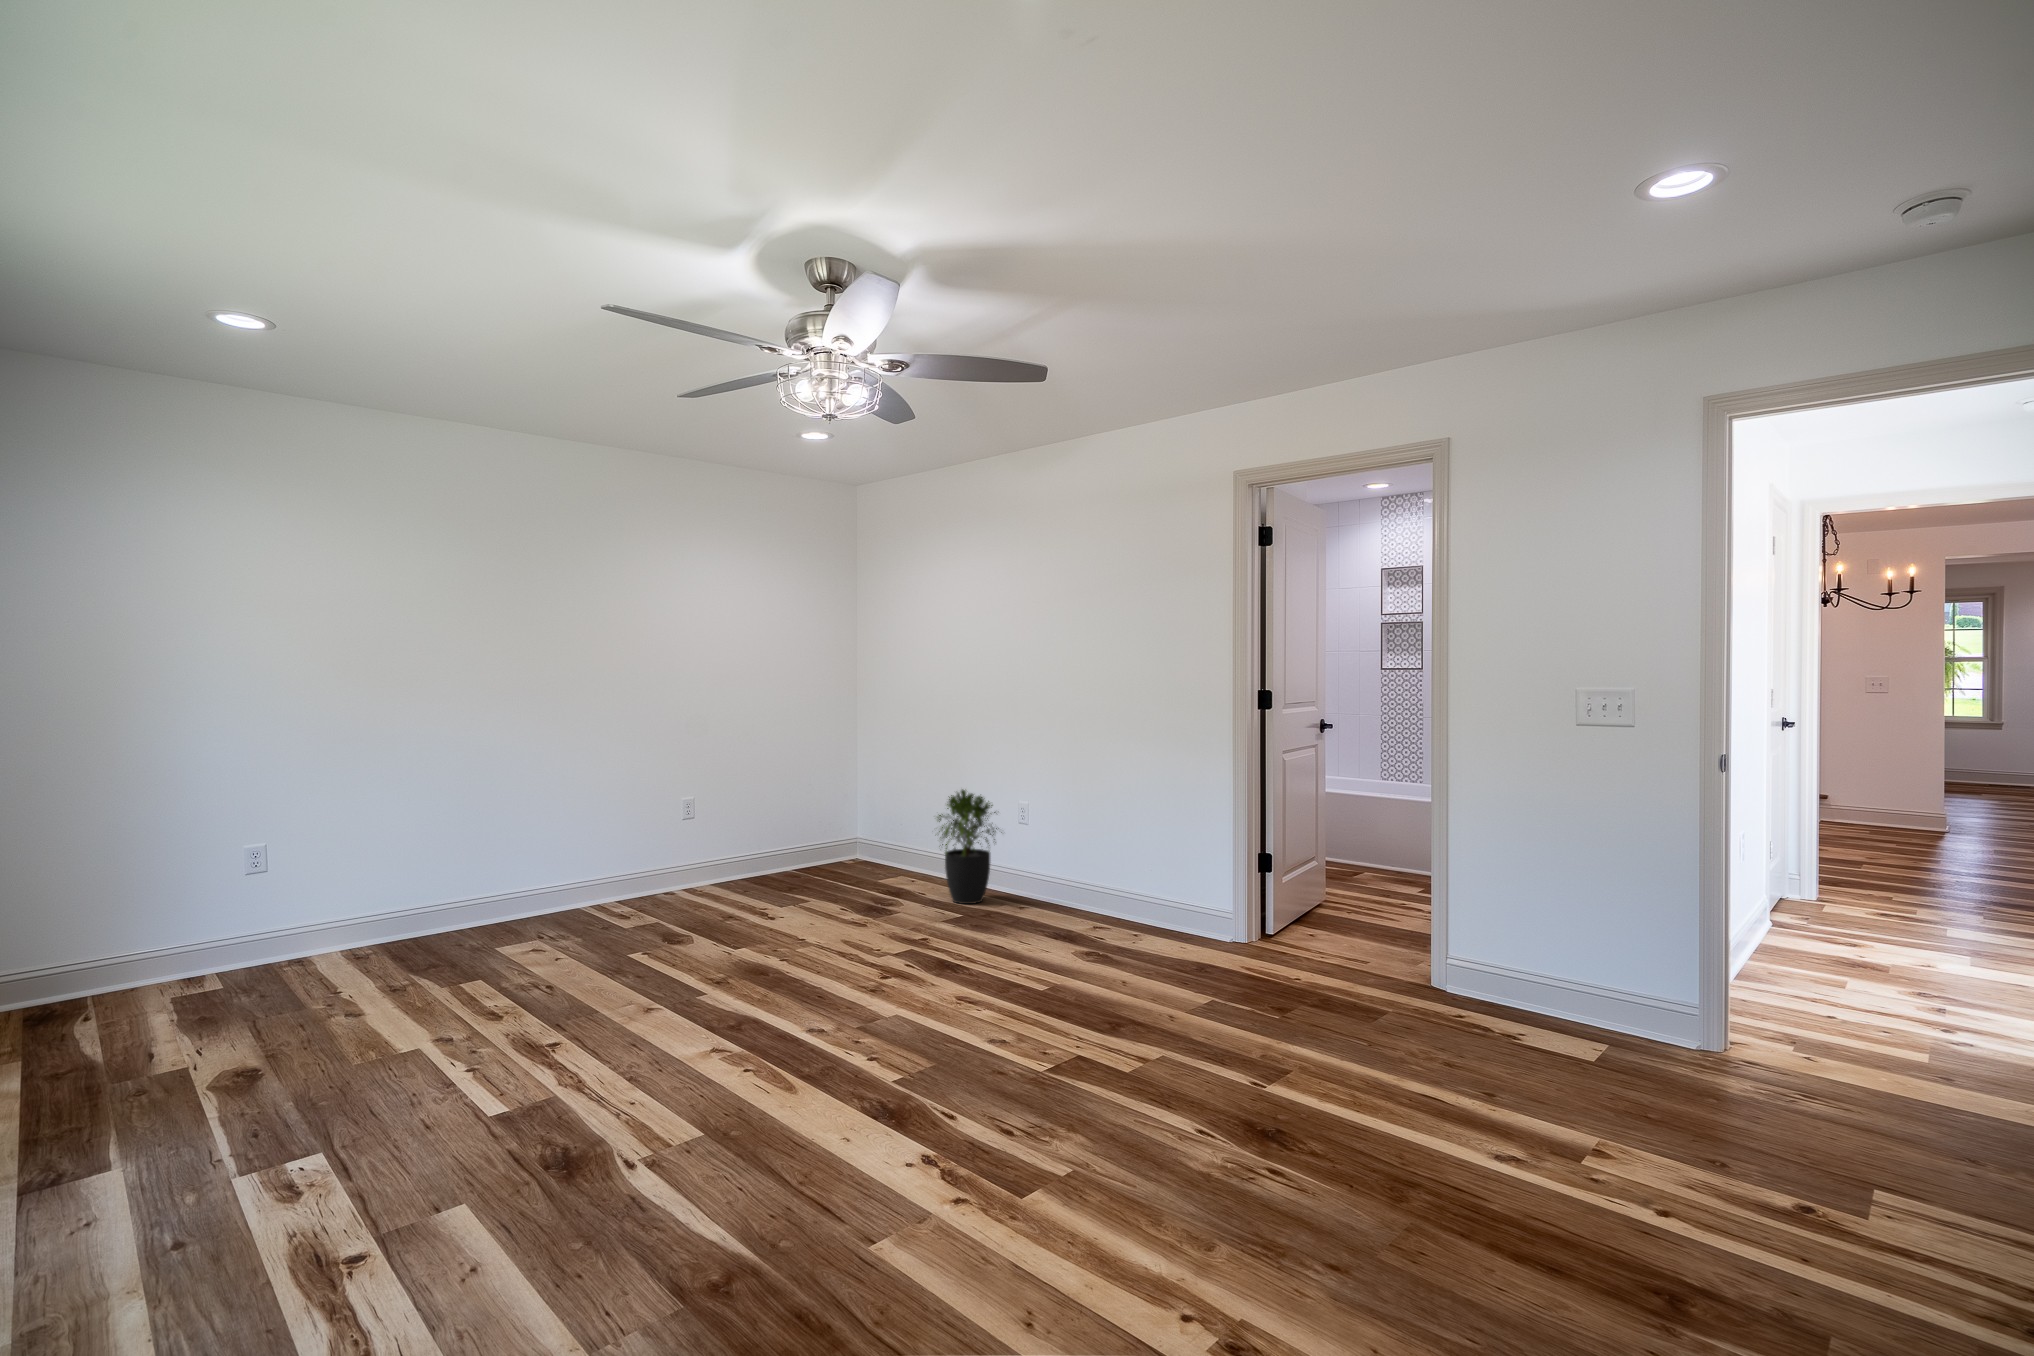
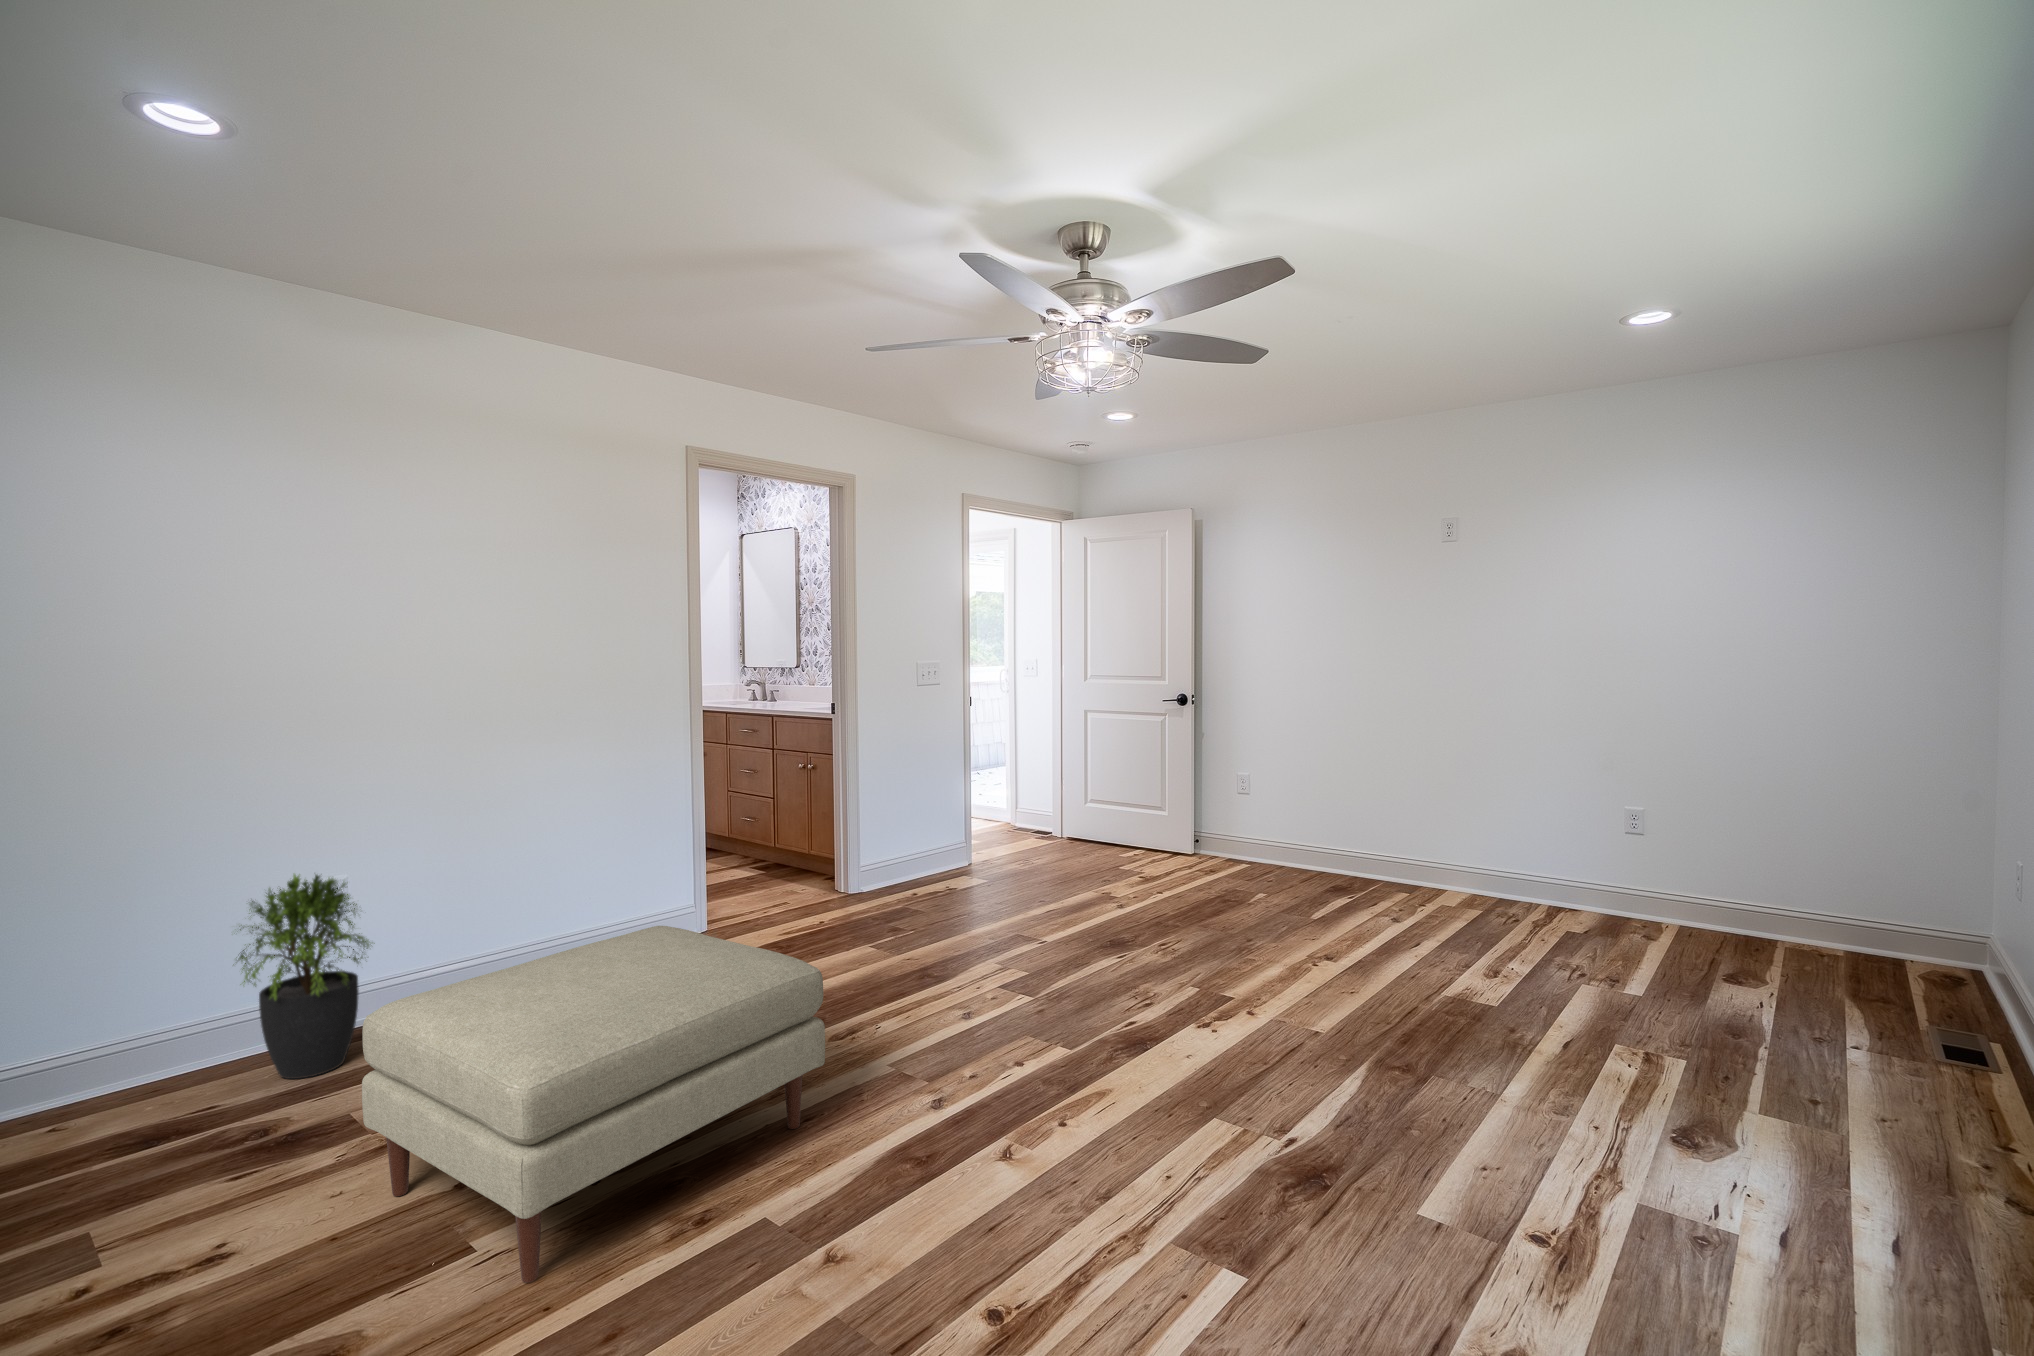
ottoman: none [685,836,938,996] -> present [362,926,825,1283]

